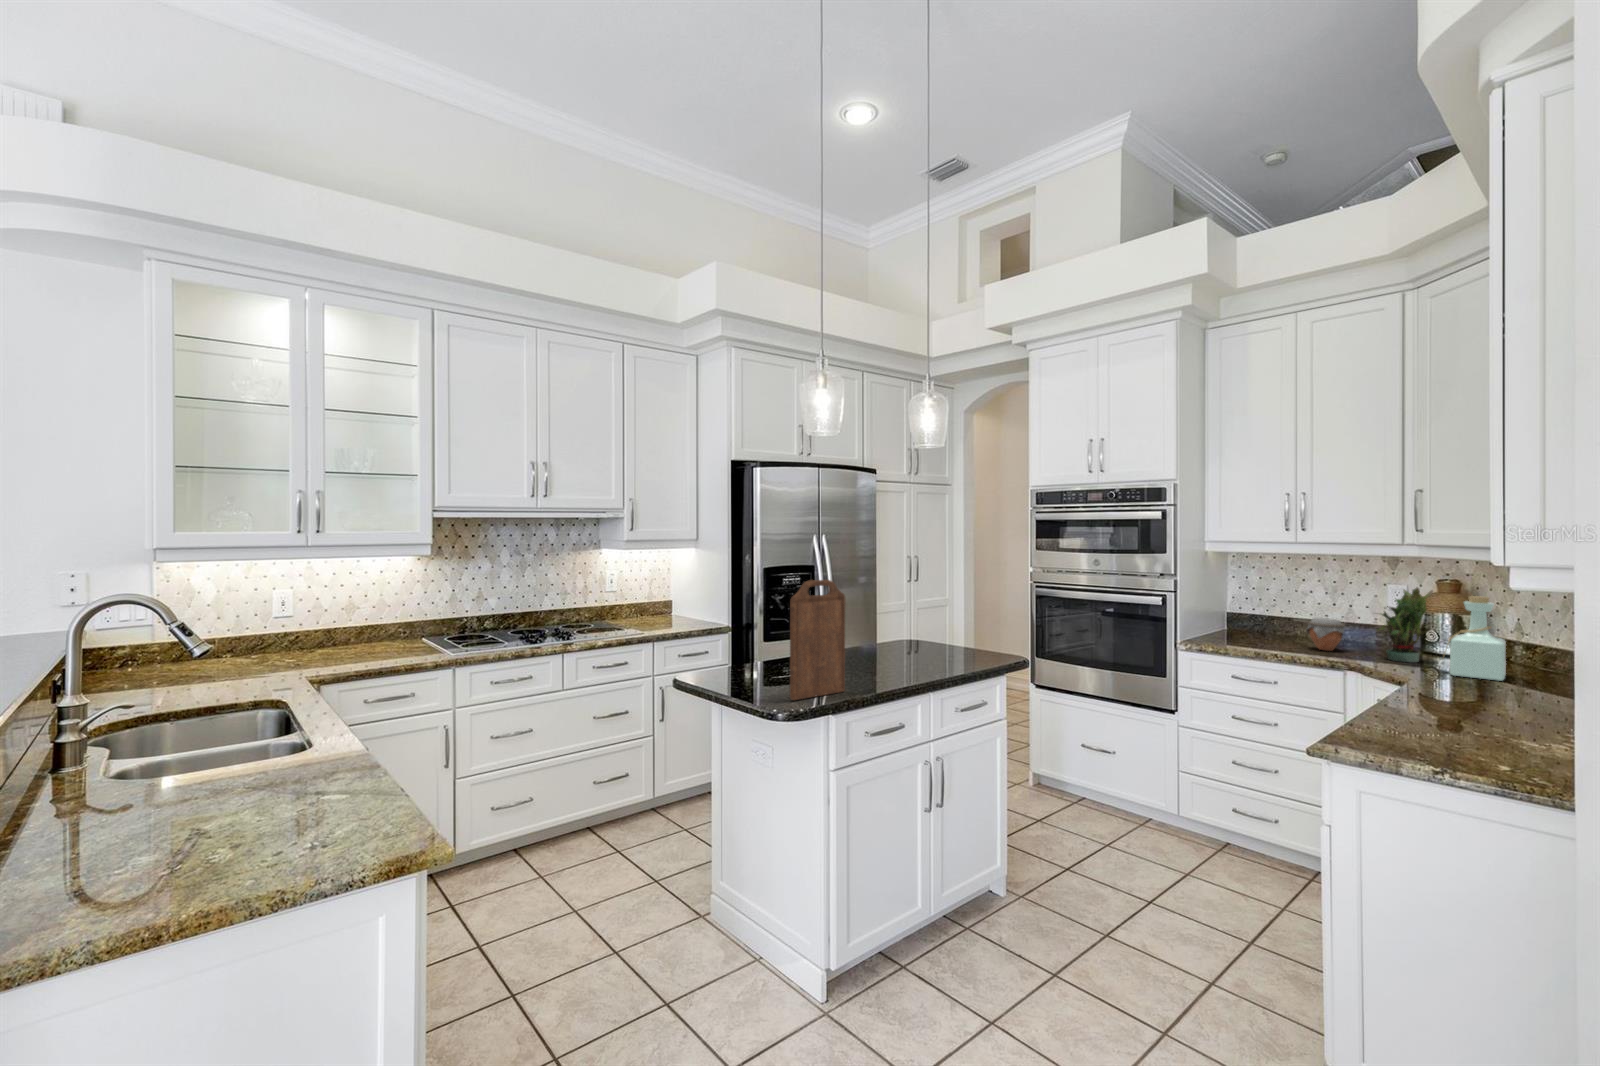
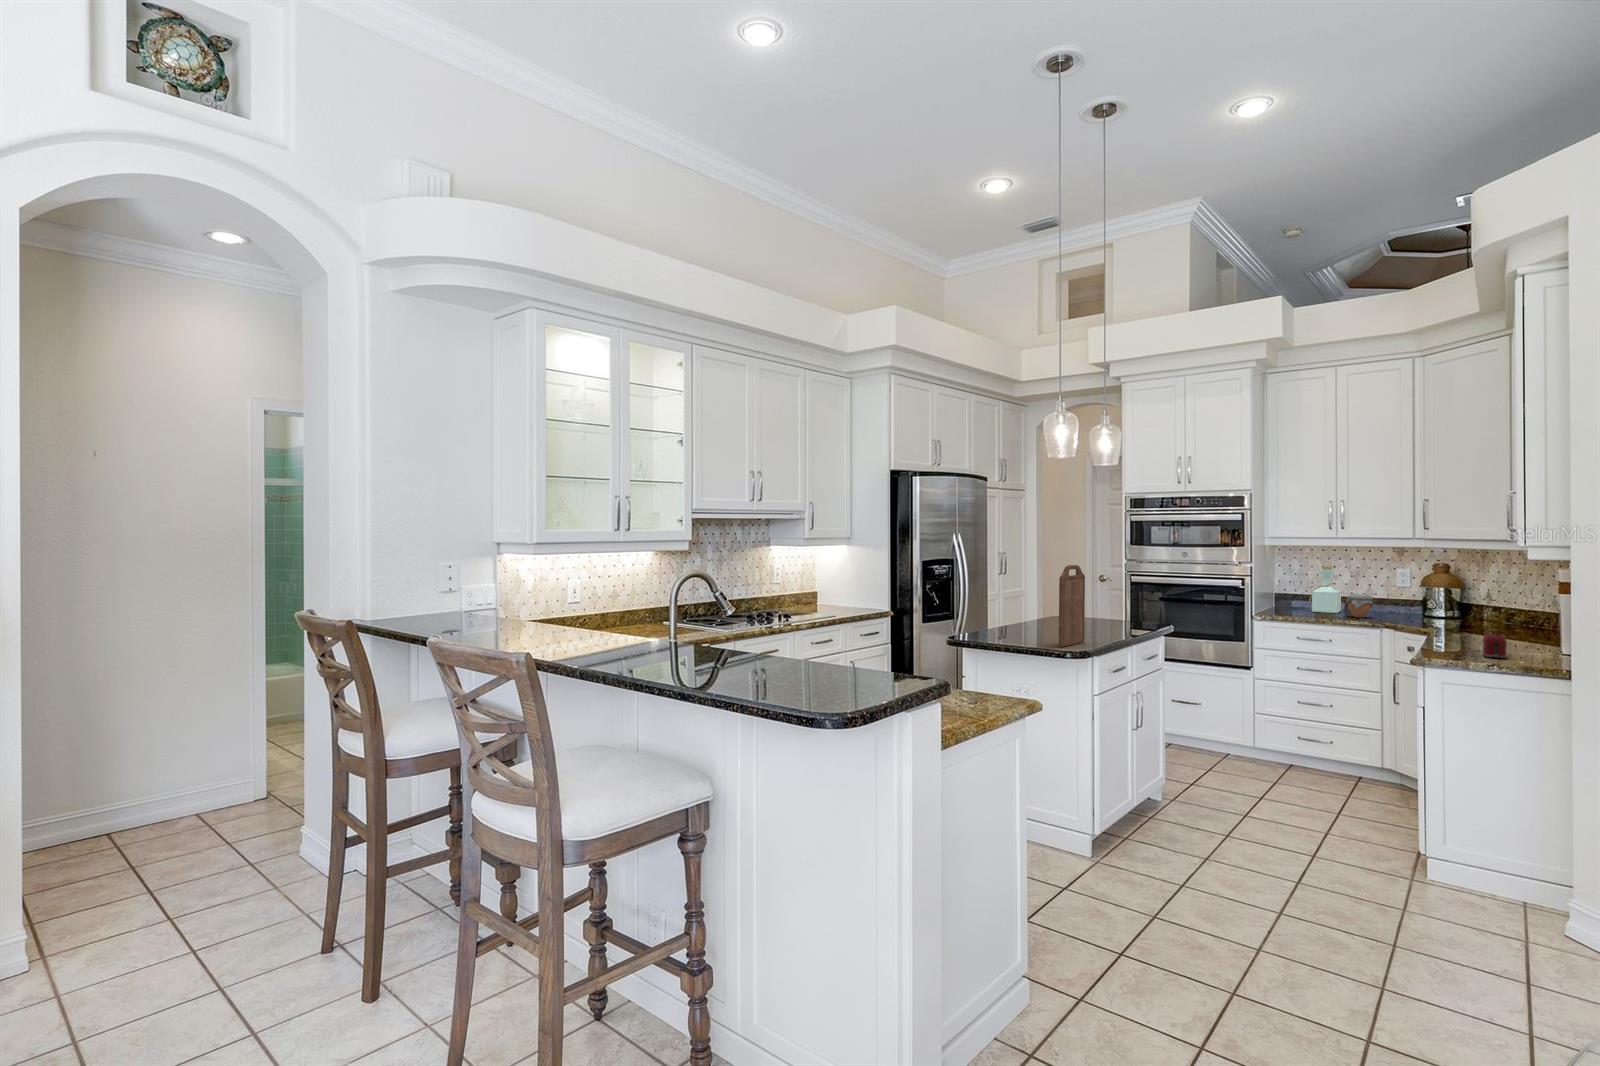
potted plant: present [1377,588,1433,662] -> none [1394,569,1435,623]
bottle: present [1445,596,1506,681] -> present [1309,566,1341,613]
toaster: none [1418,707,1528,756] -> present [1453,633,1507,658]

